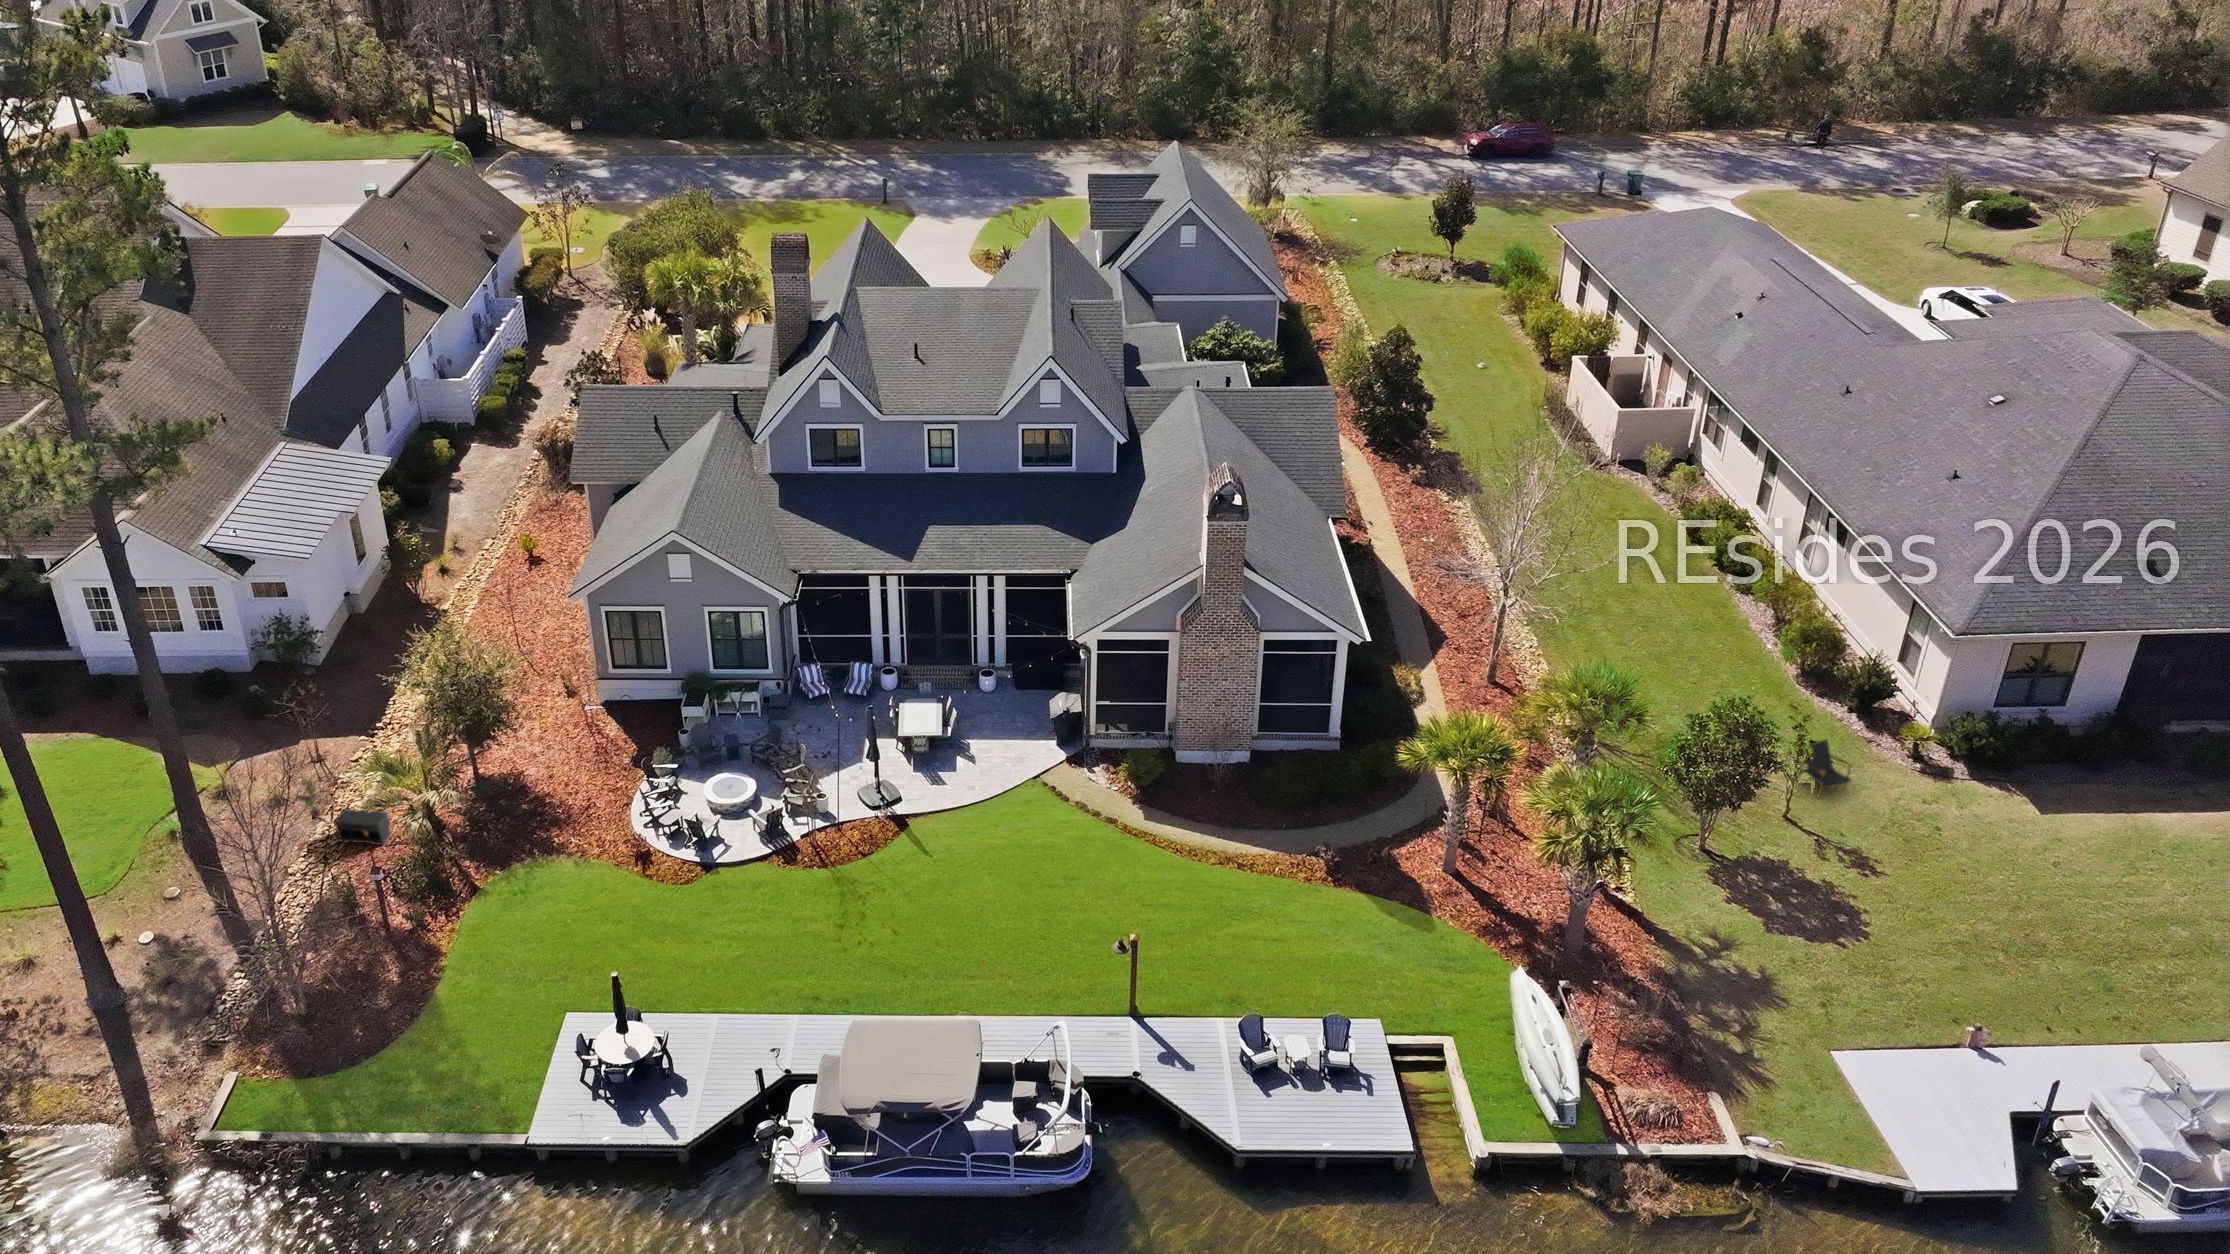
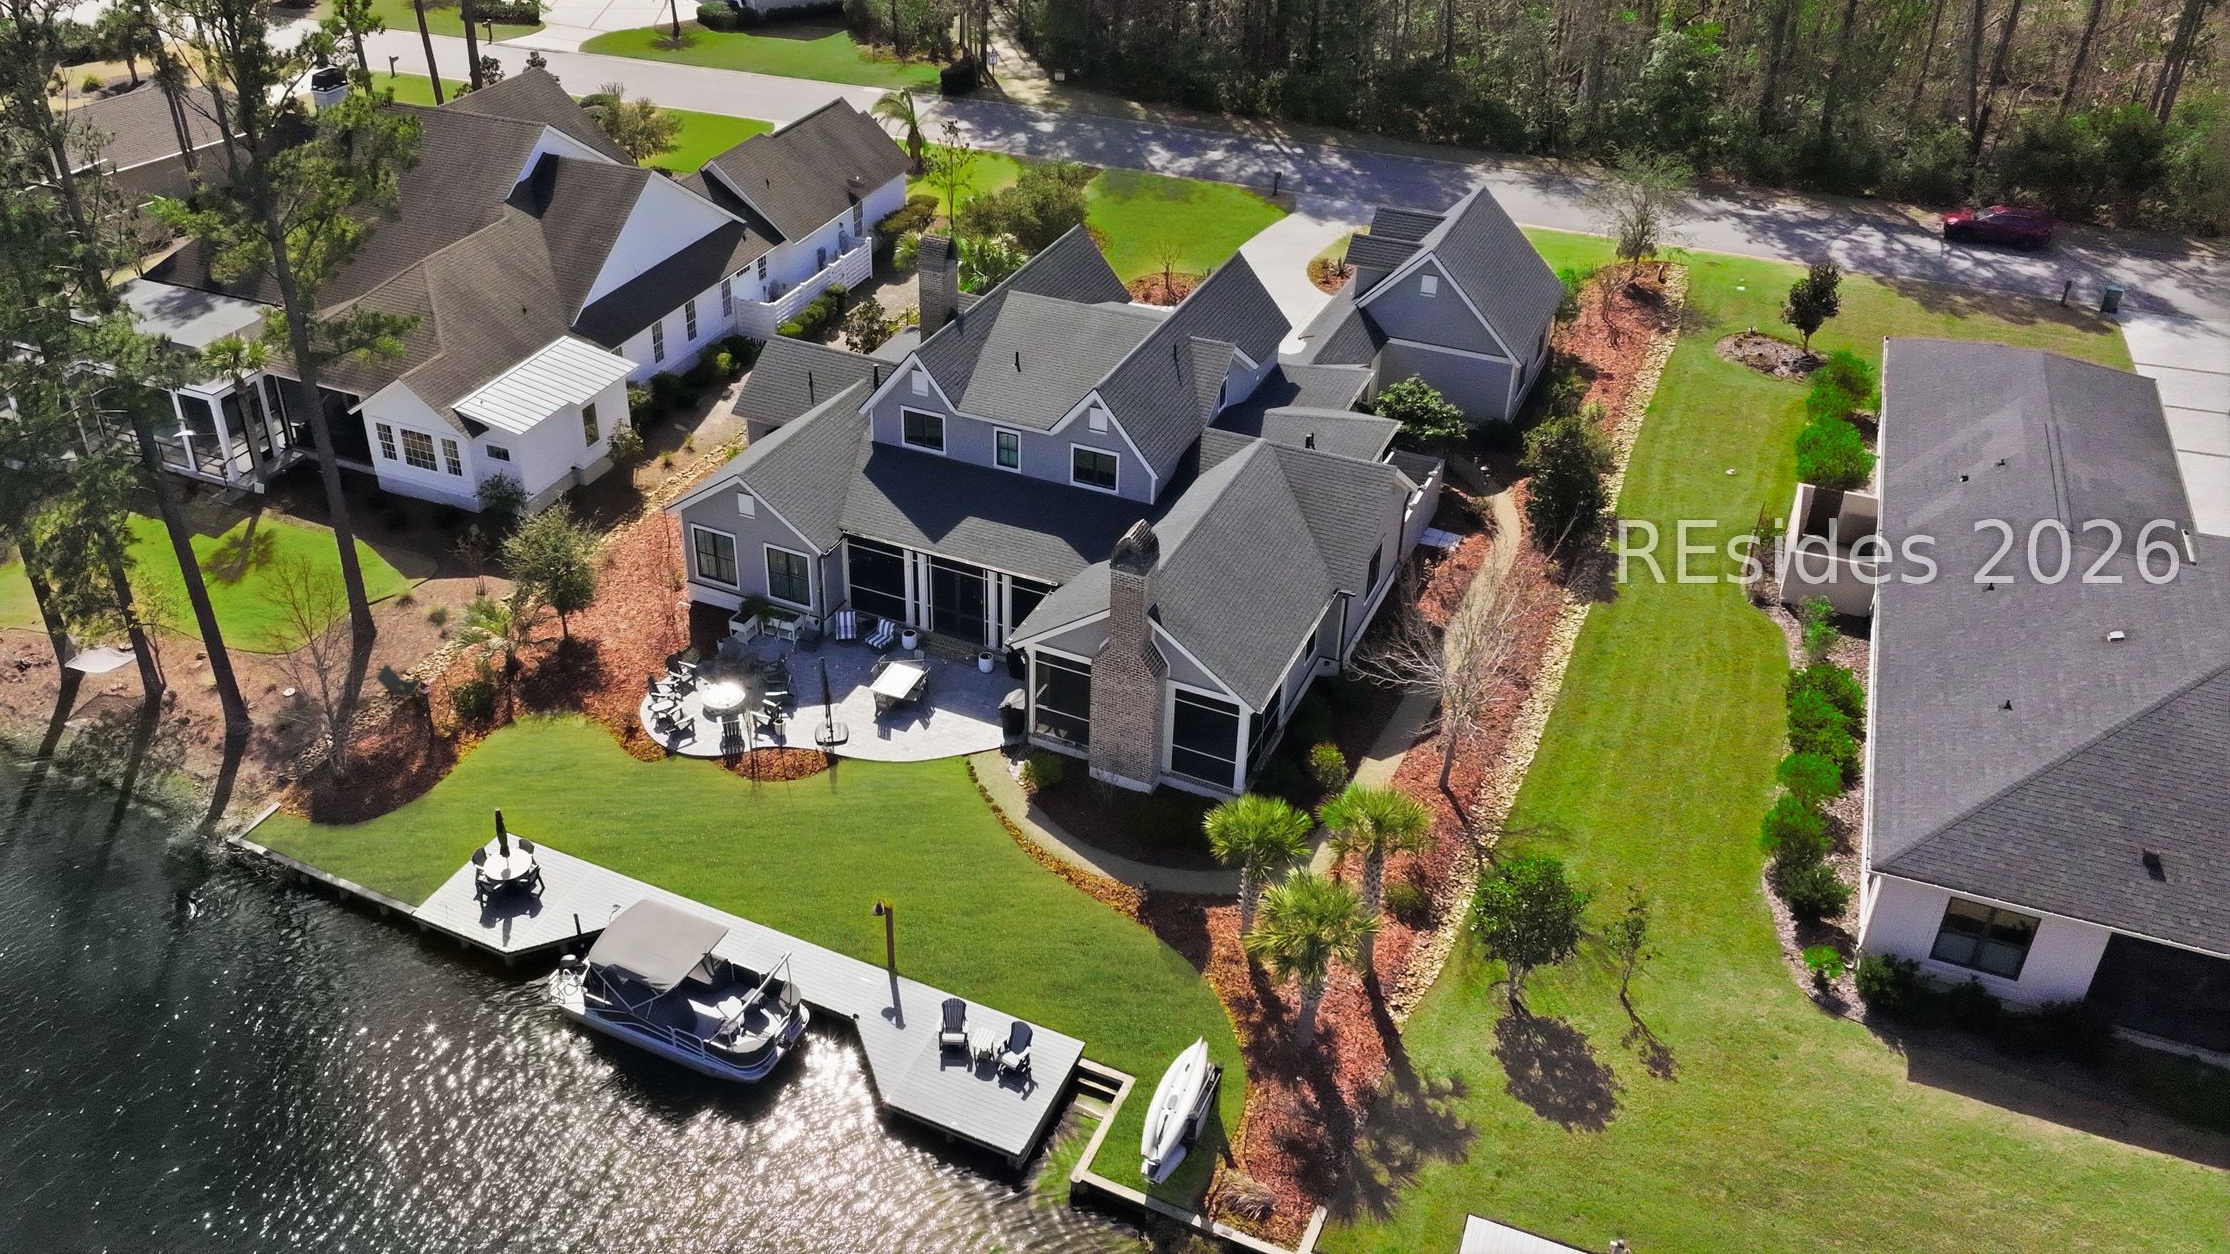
lounge chair: present [1798,740,1851,796] -> present [377,665,420,703]
bench: present [334,809,391,845] -> none [442,636,484,671]

